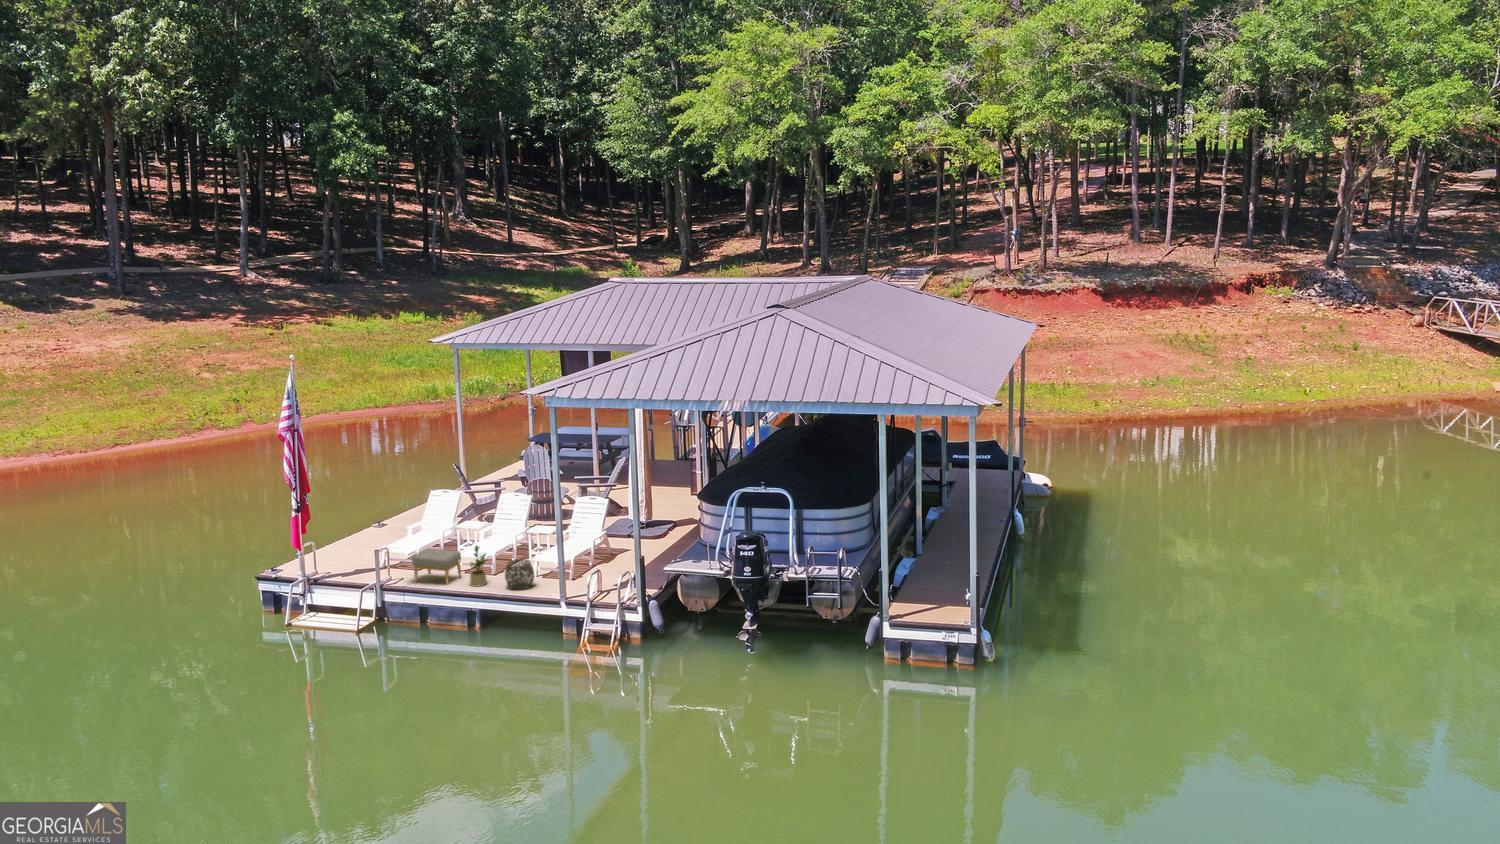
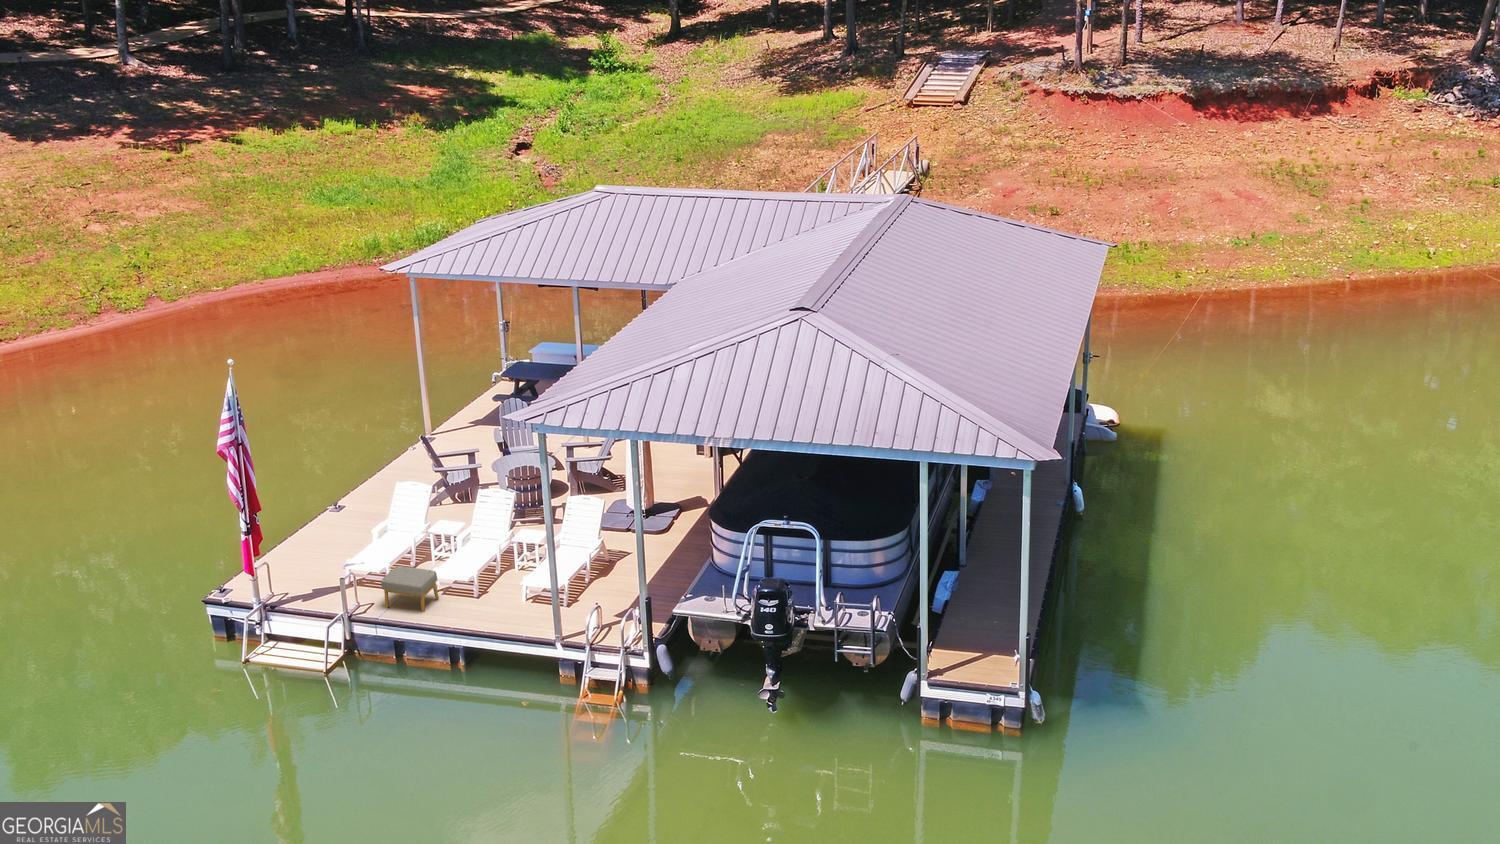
potted plant: present [470,546,487,586] -> none [448,571,469,616]
woven basket: present [505,559,534,590] -> none [489,586,523,624]

